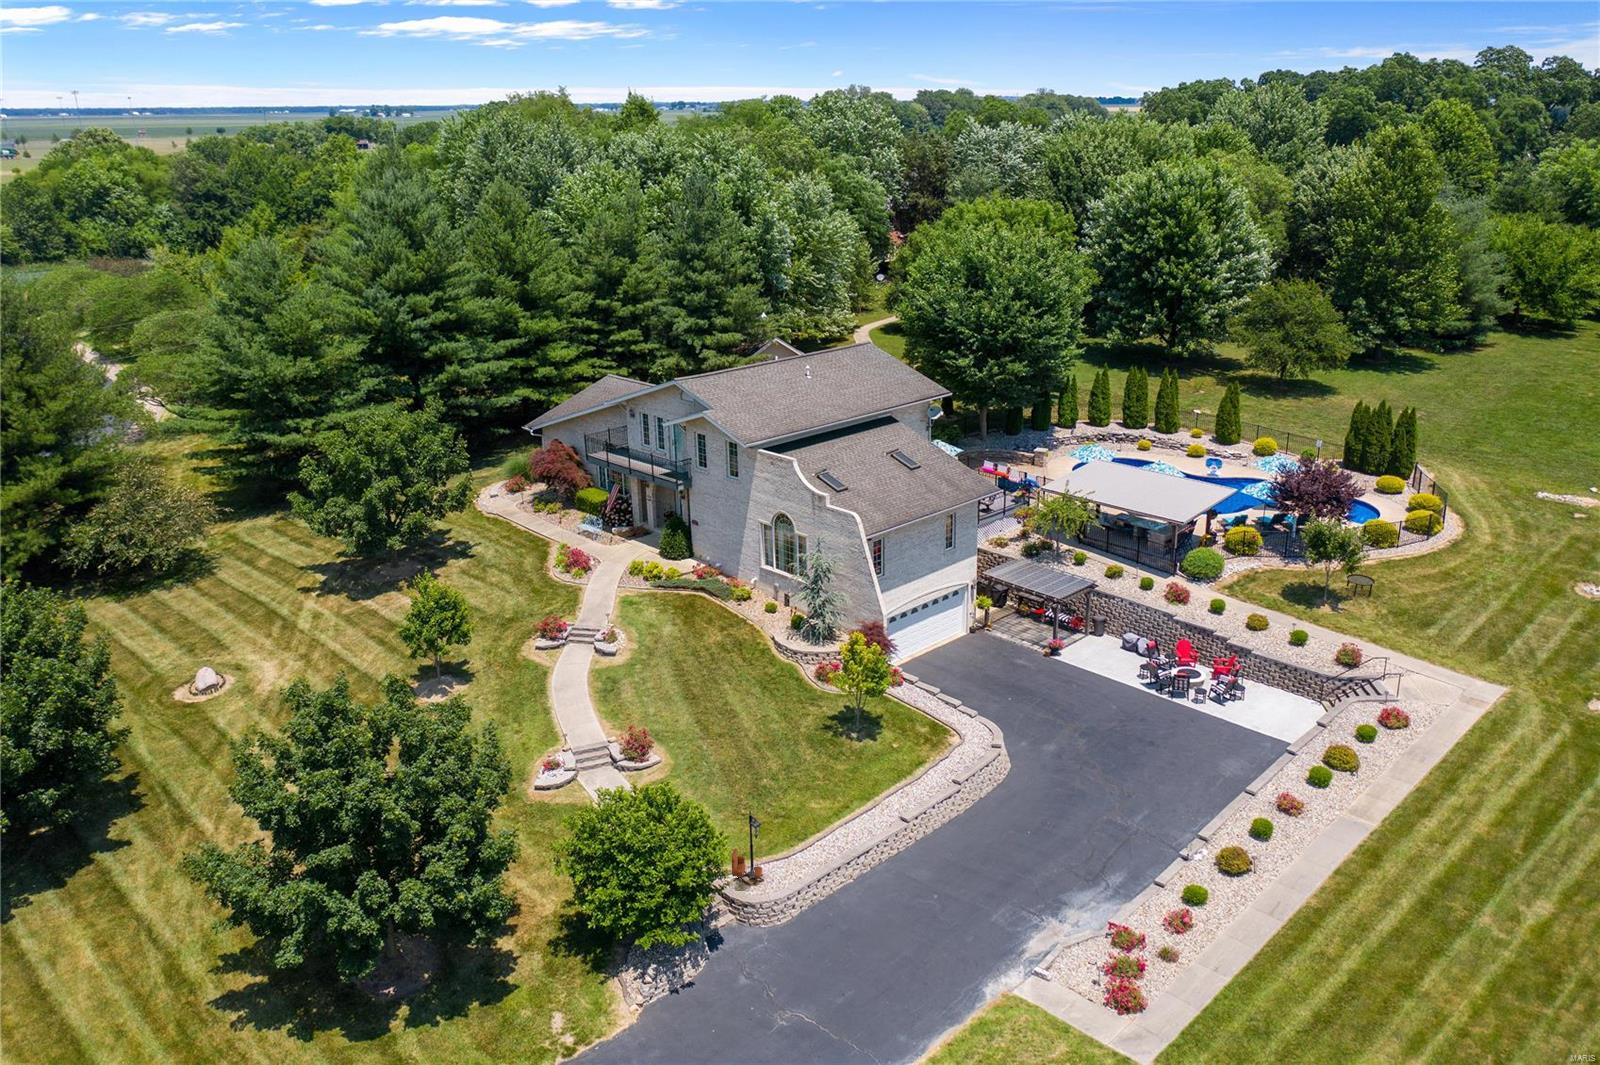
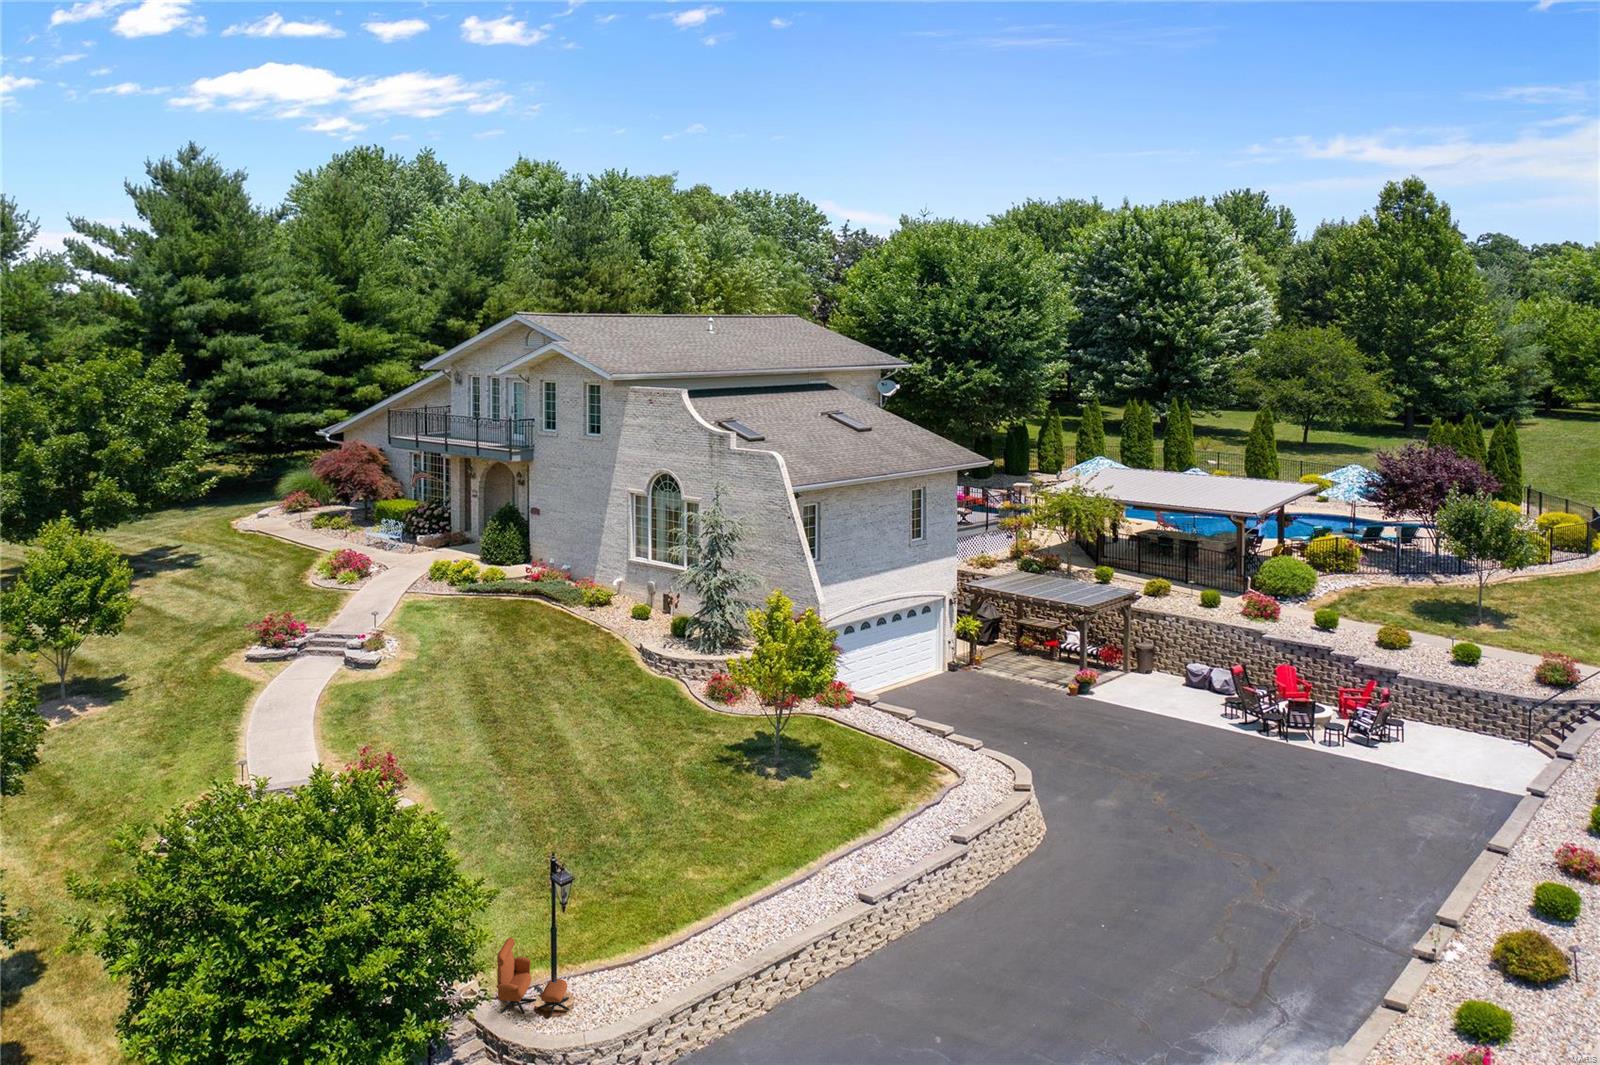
round table: present [1346,574,1375,596] -> none [1493,591,1537,620]

